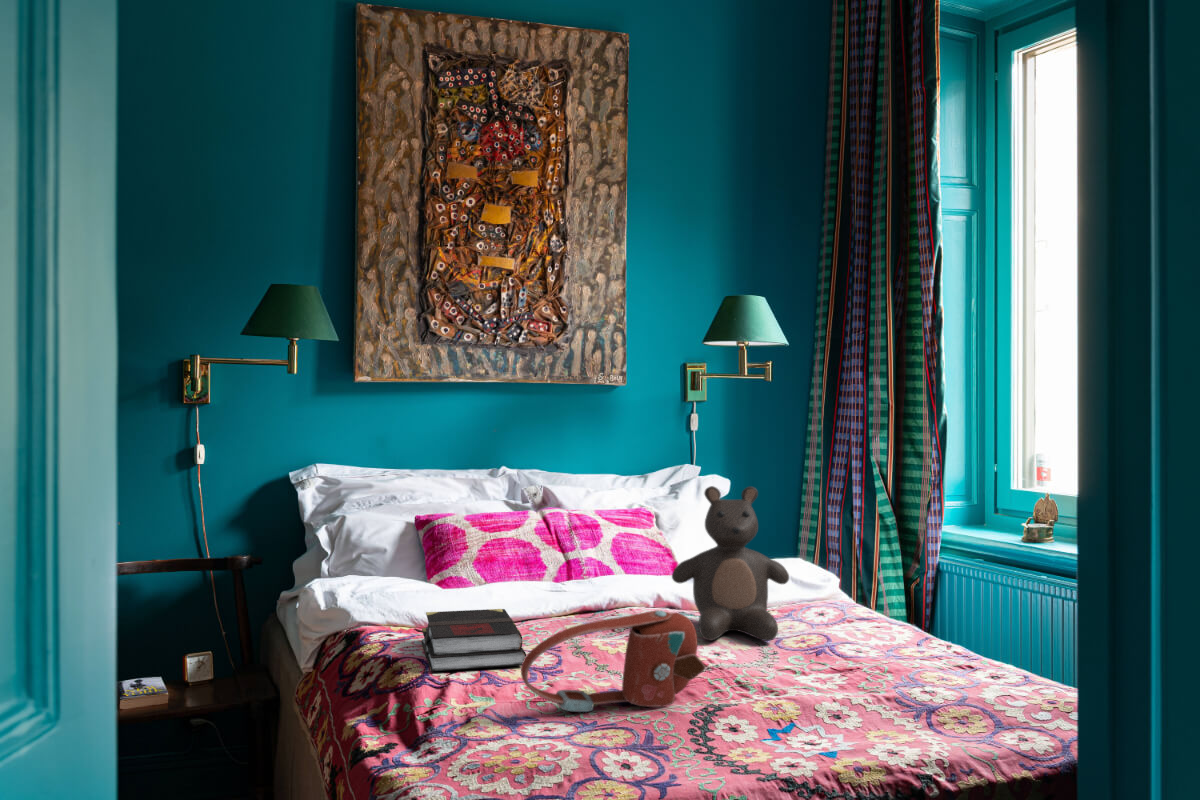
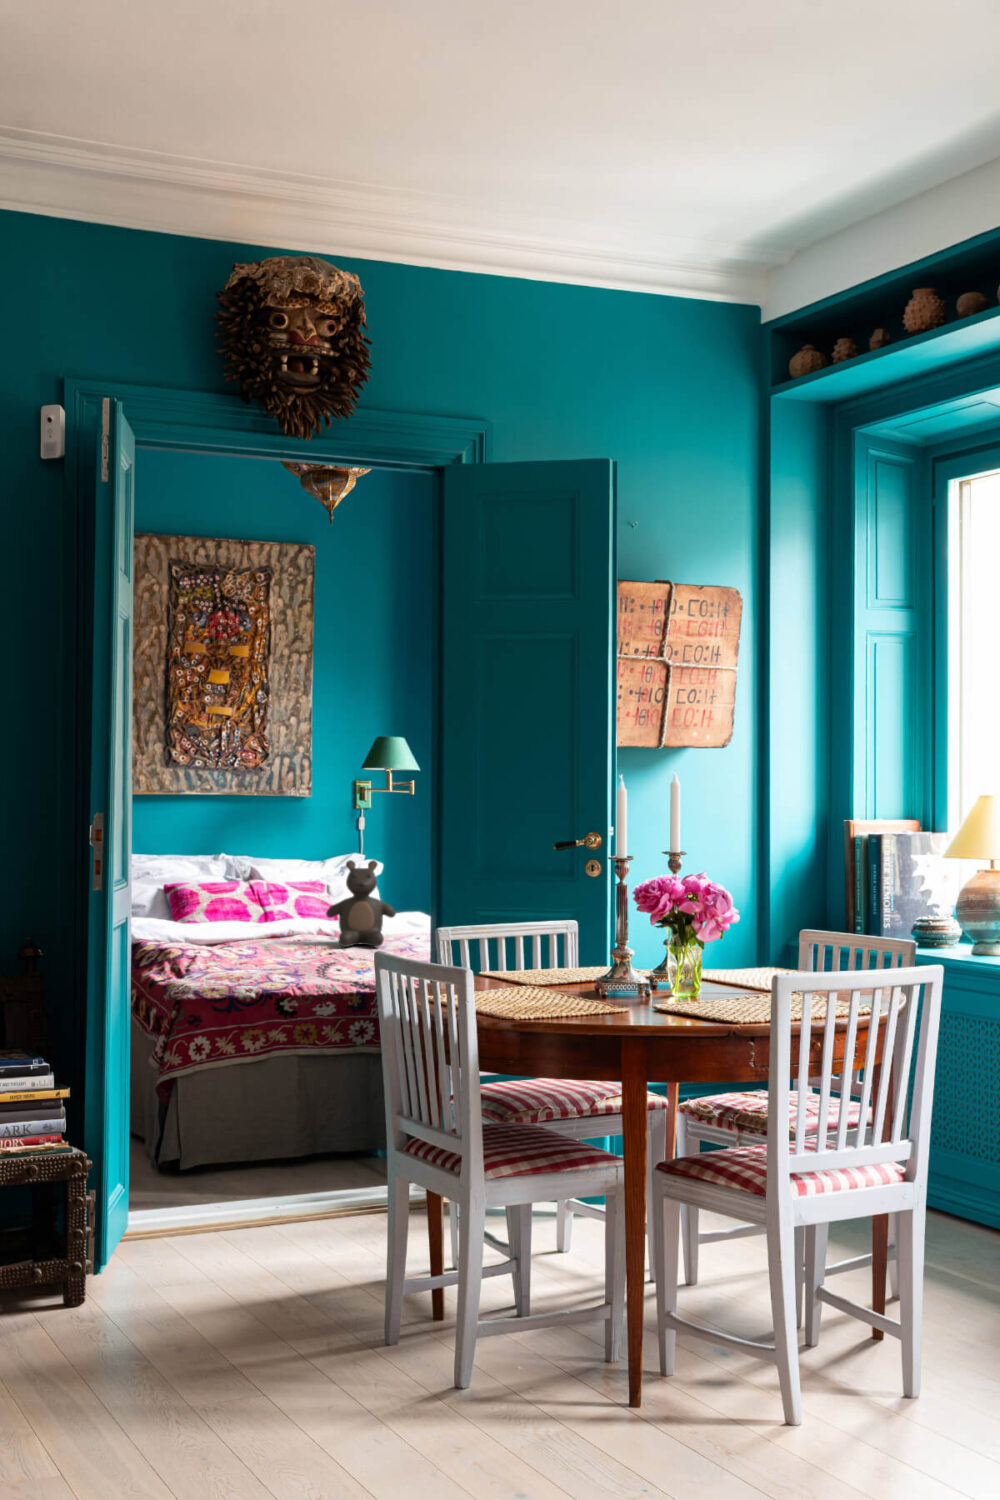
book: present [422,609,526,671] -> none [176,931,238,956]
handbag: present [521,610,705,712] -> none [235,917,329,965]

